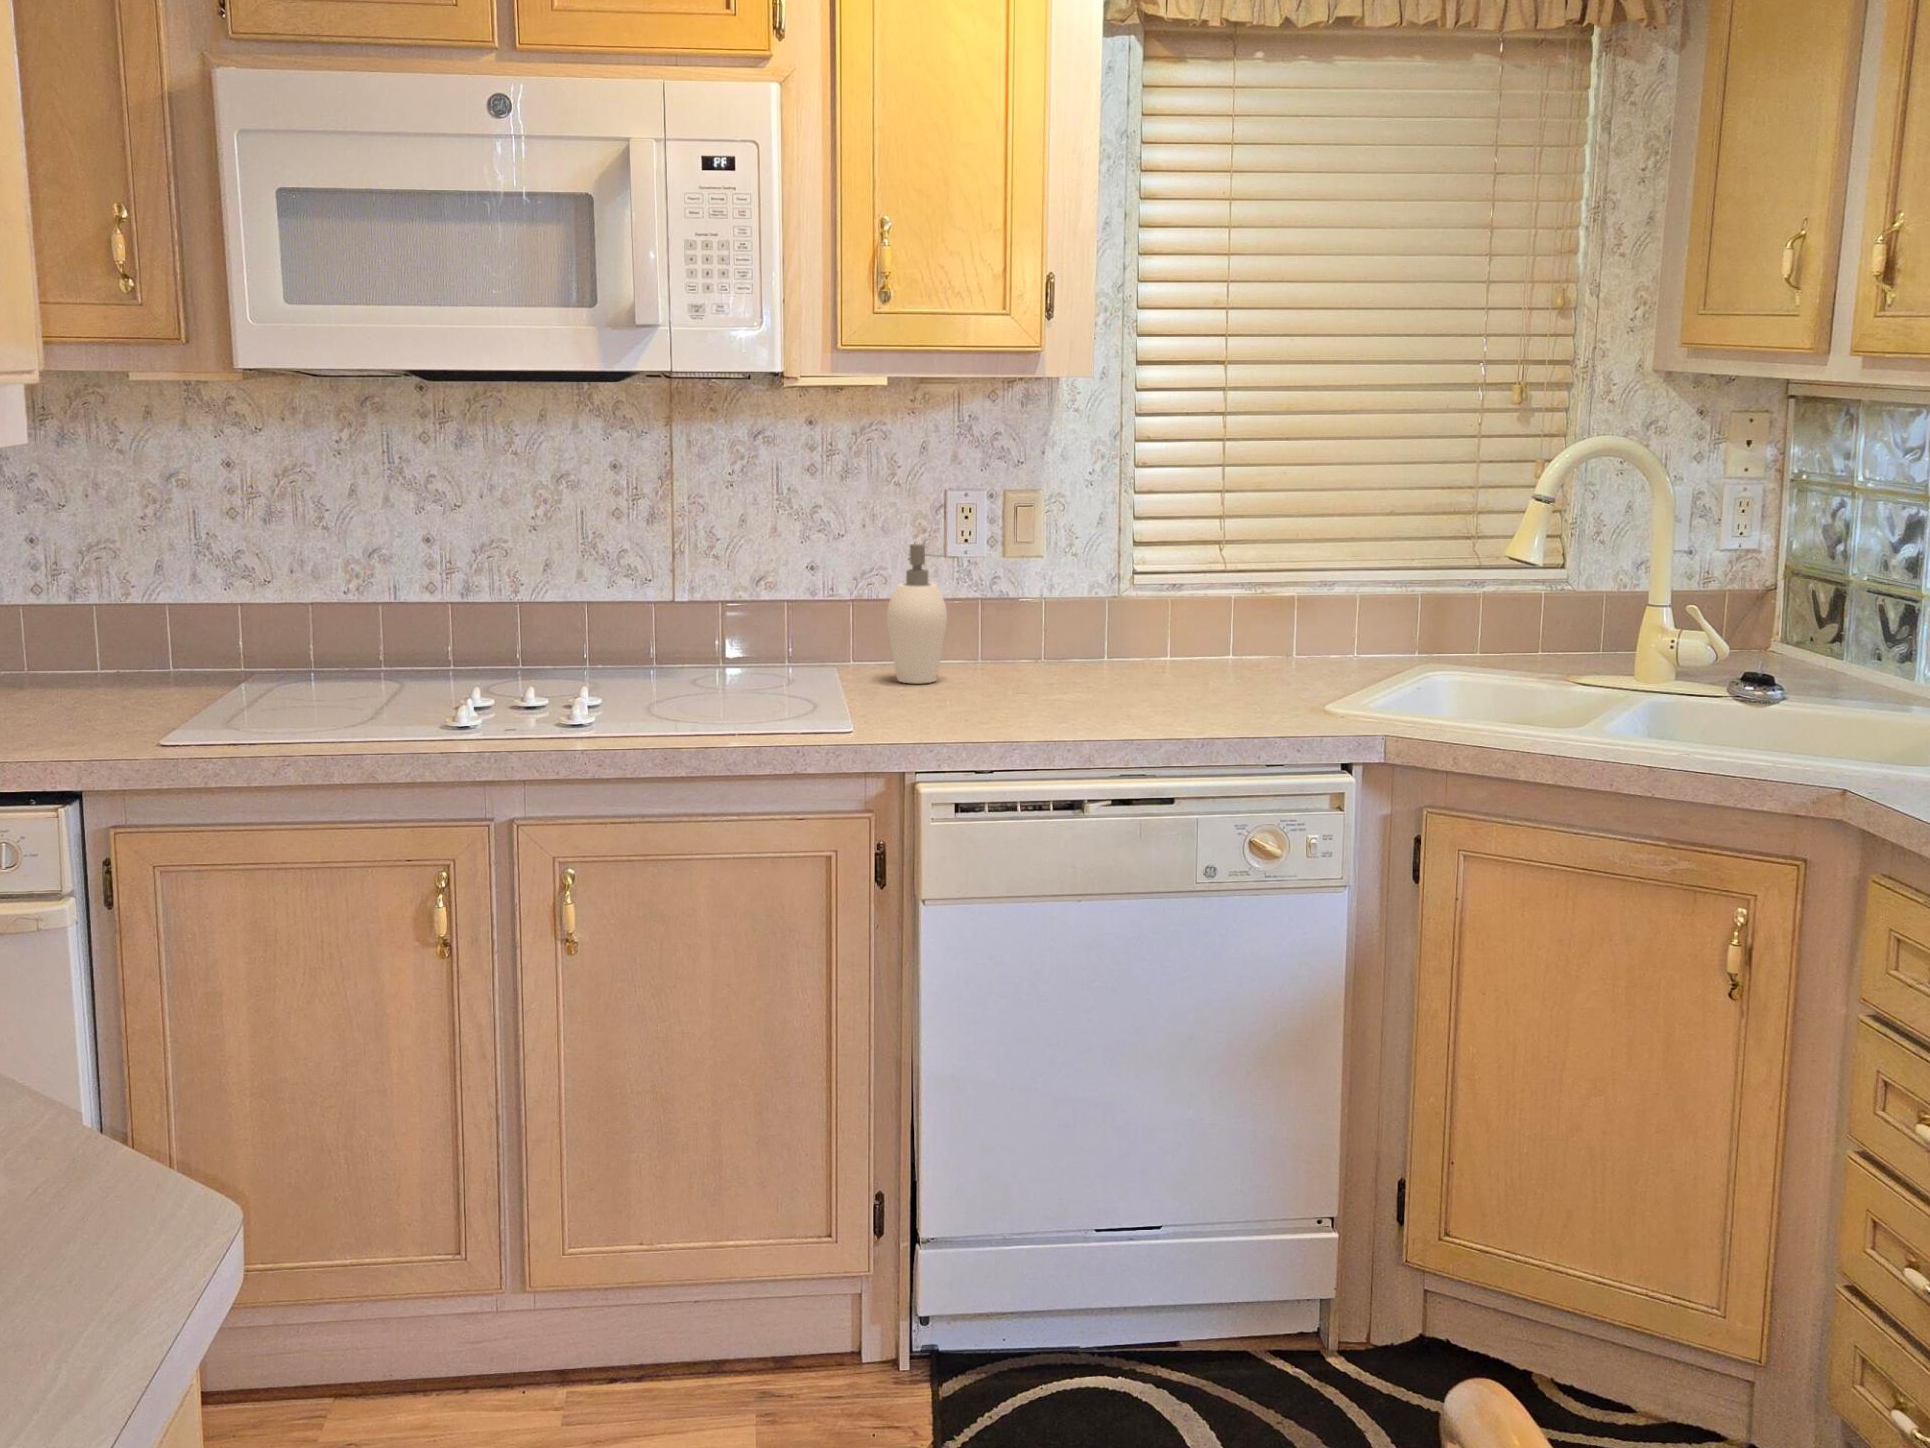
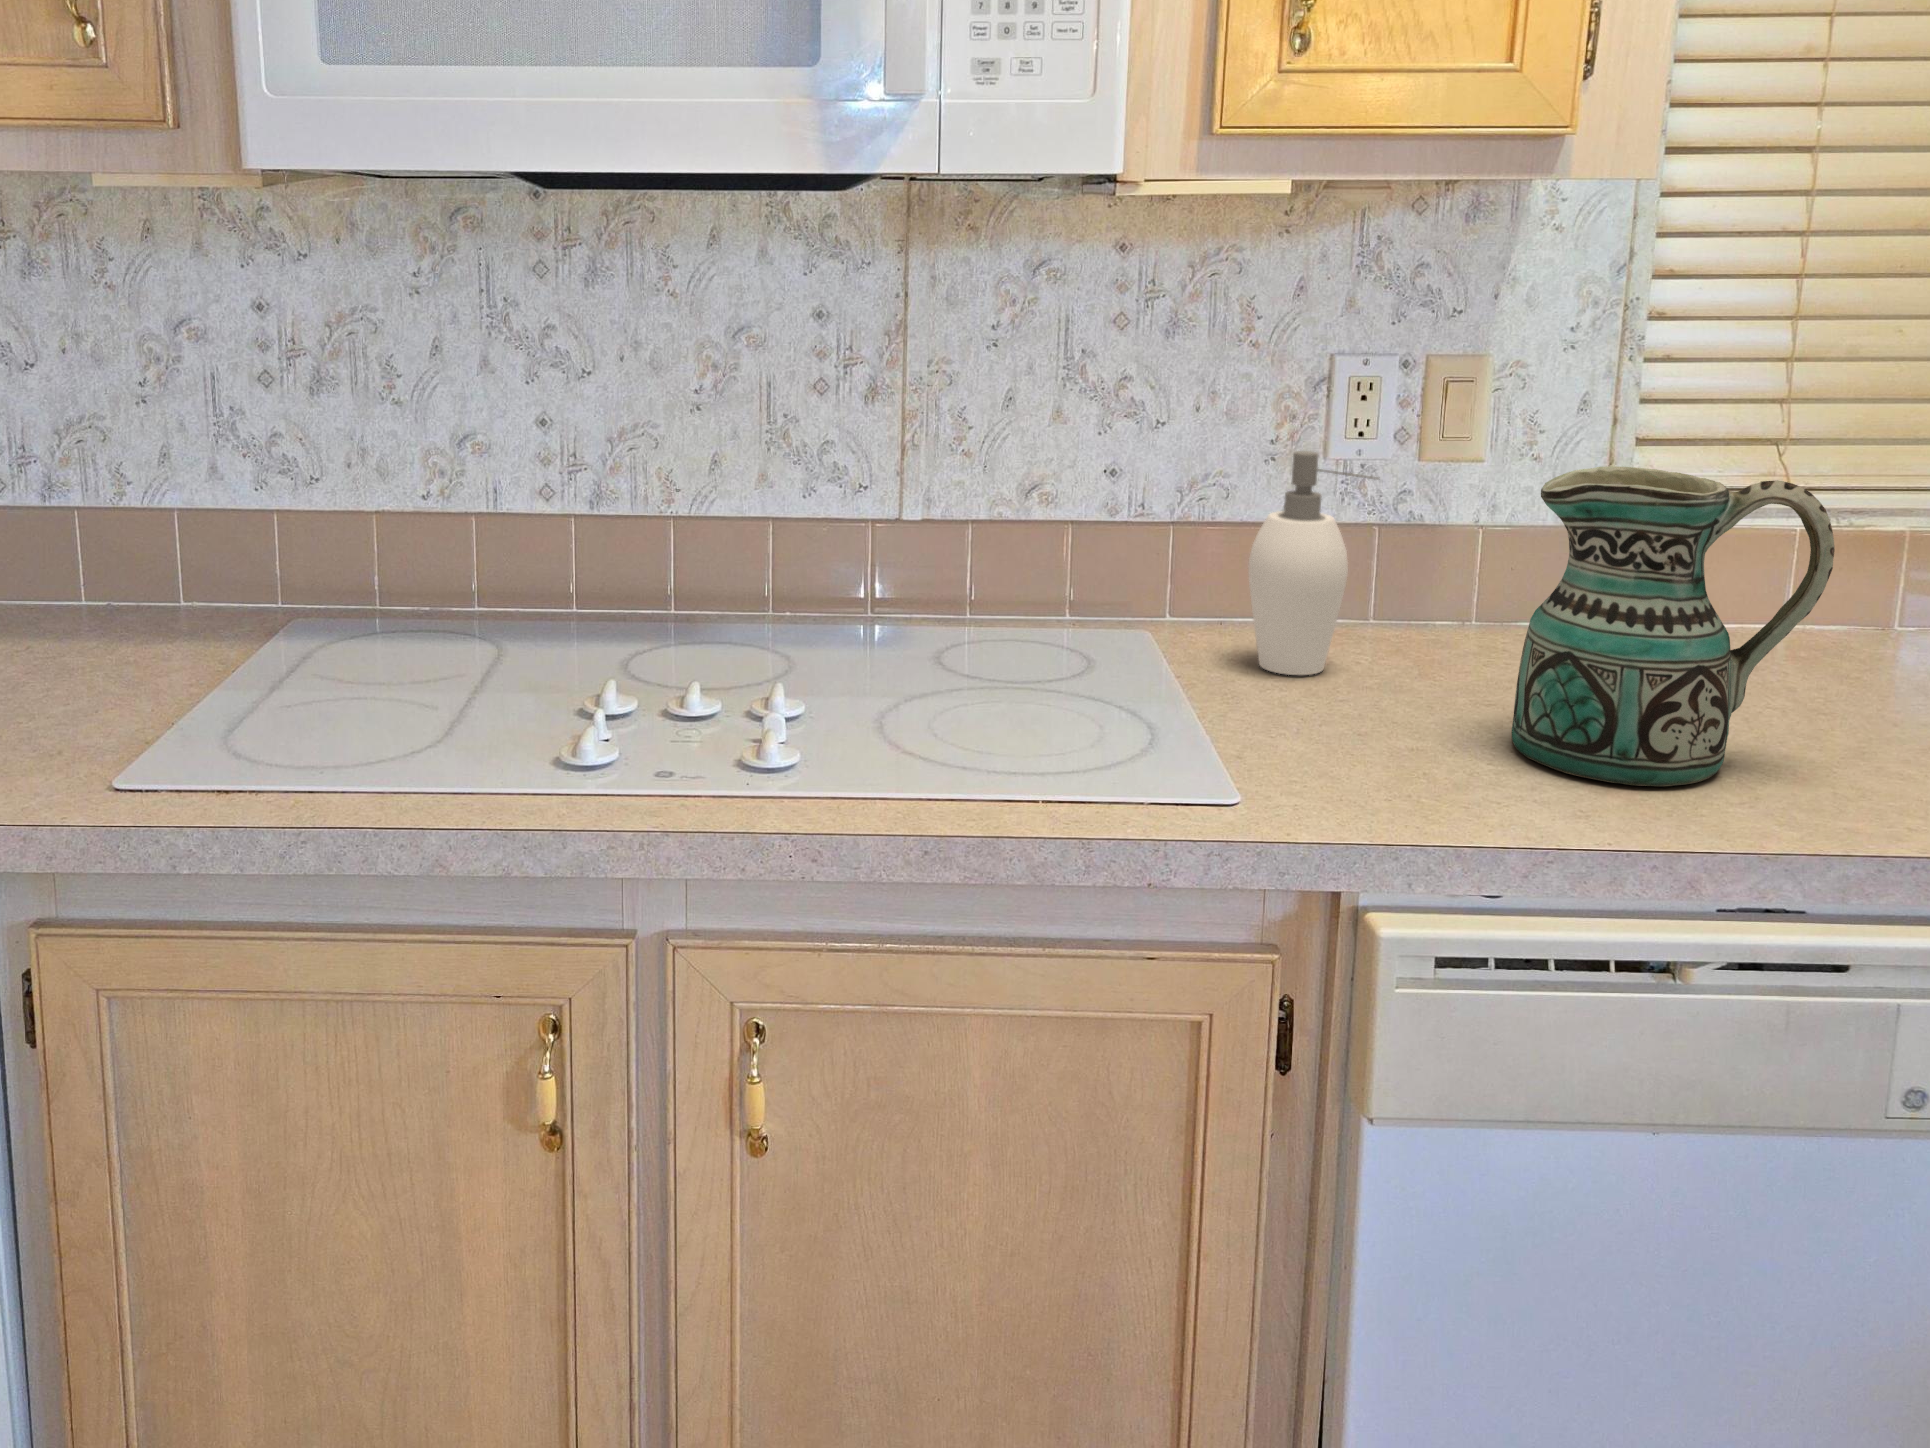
ceramic pitcher: none [1026,540,1187,719] -> present [1512,466,1835,786]

